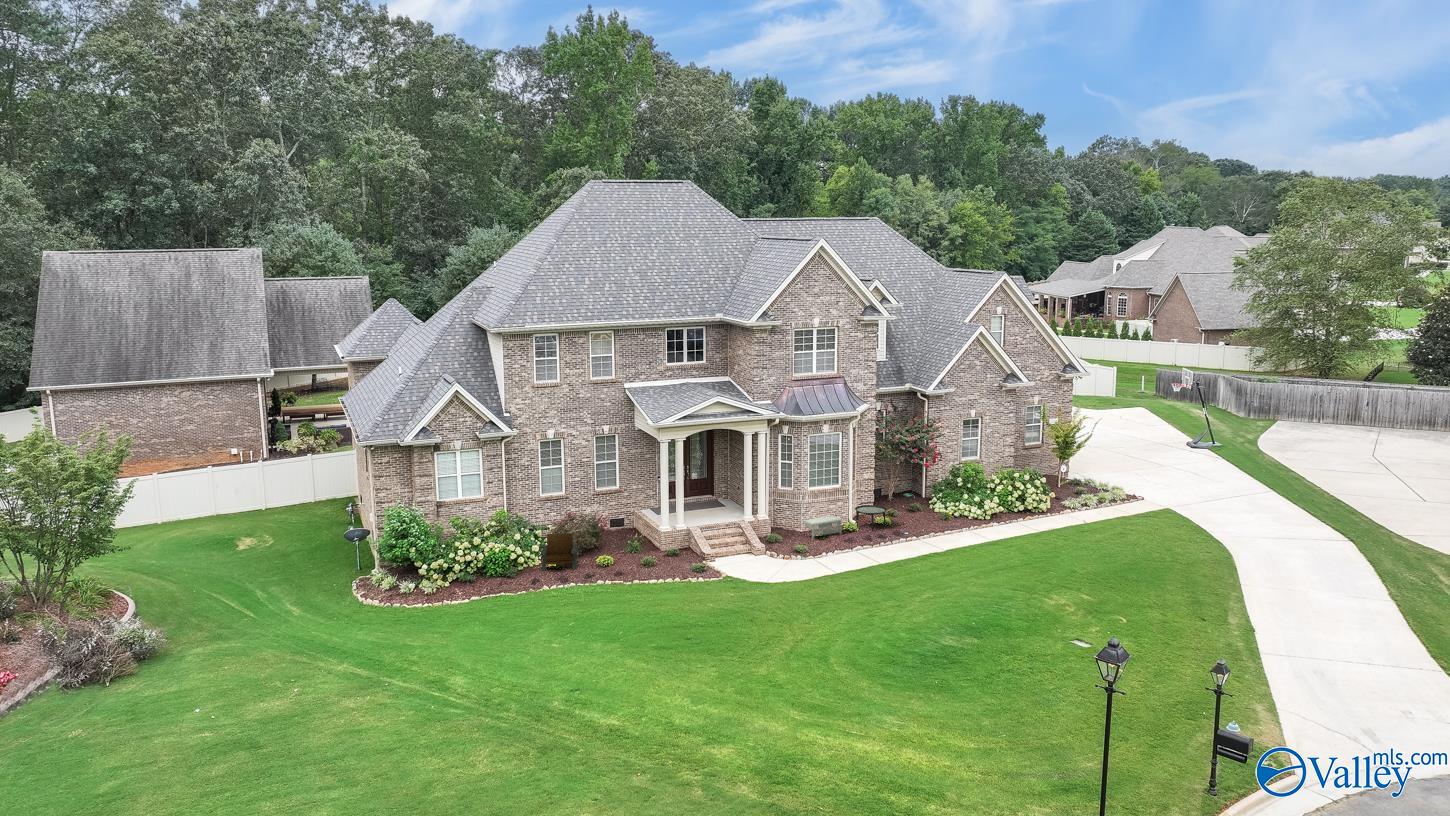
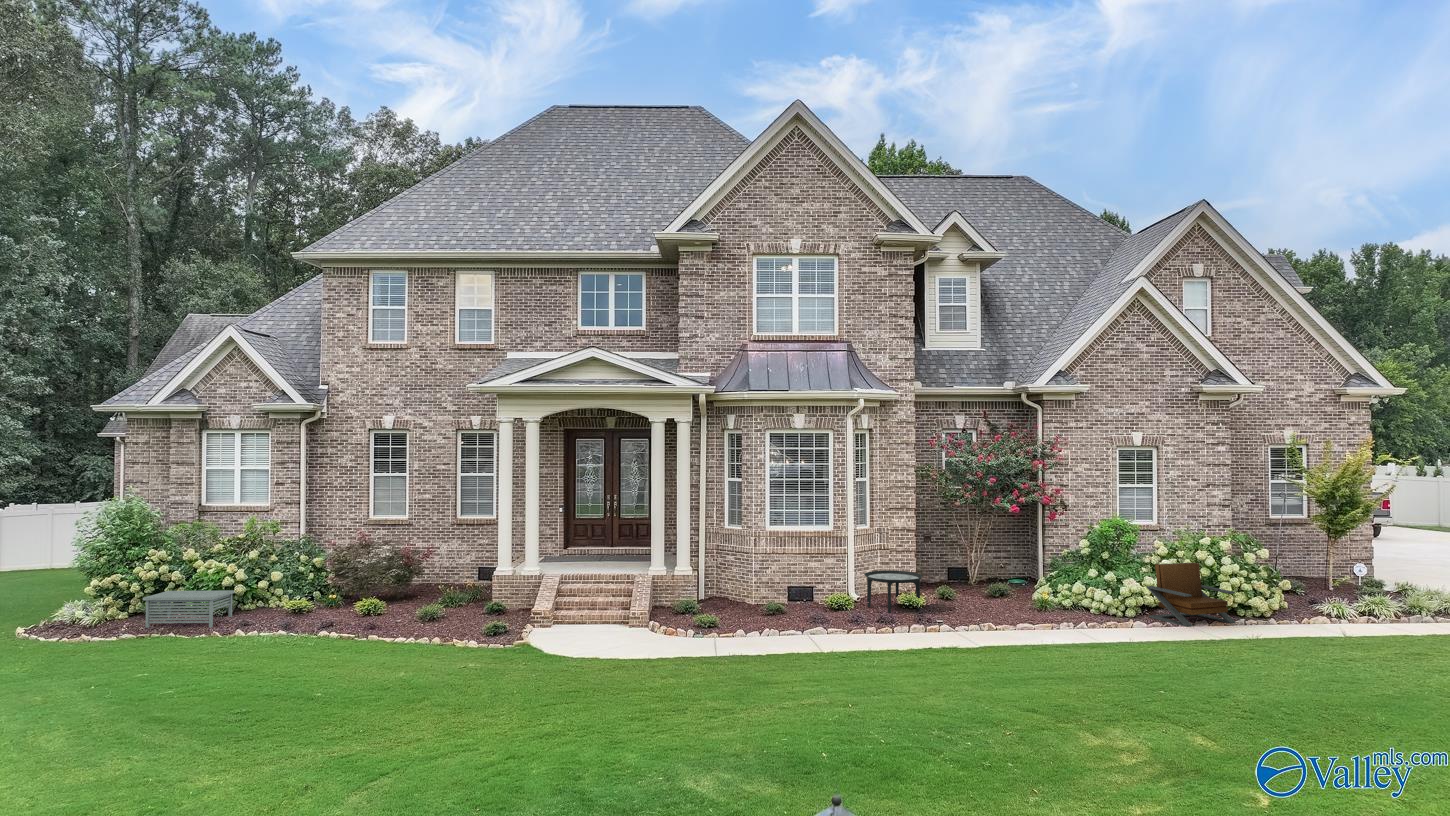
storage bench: present [803,516,842,538] -> present [143,590,234,628]
lounge chair: present [541,533,578,571] -> present [1147,562,1236,627]

